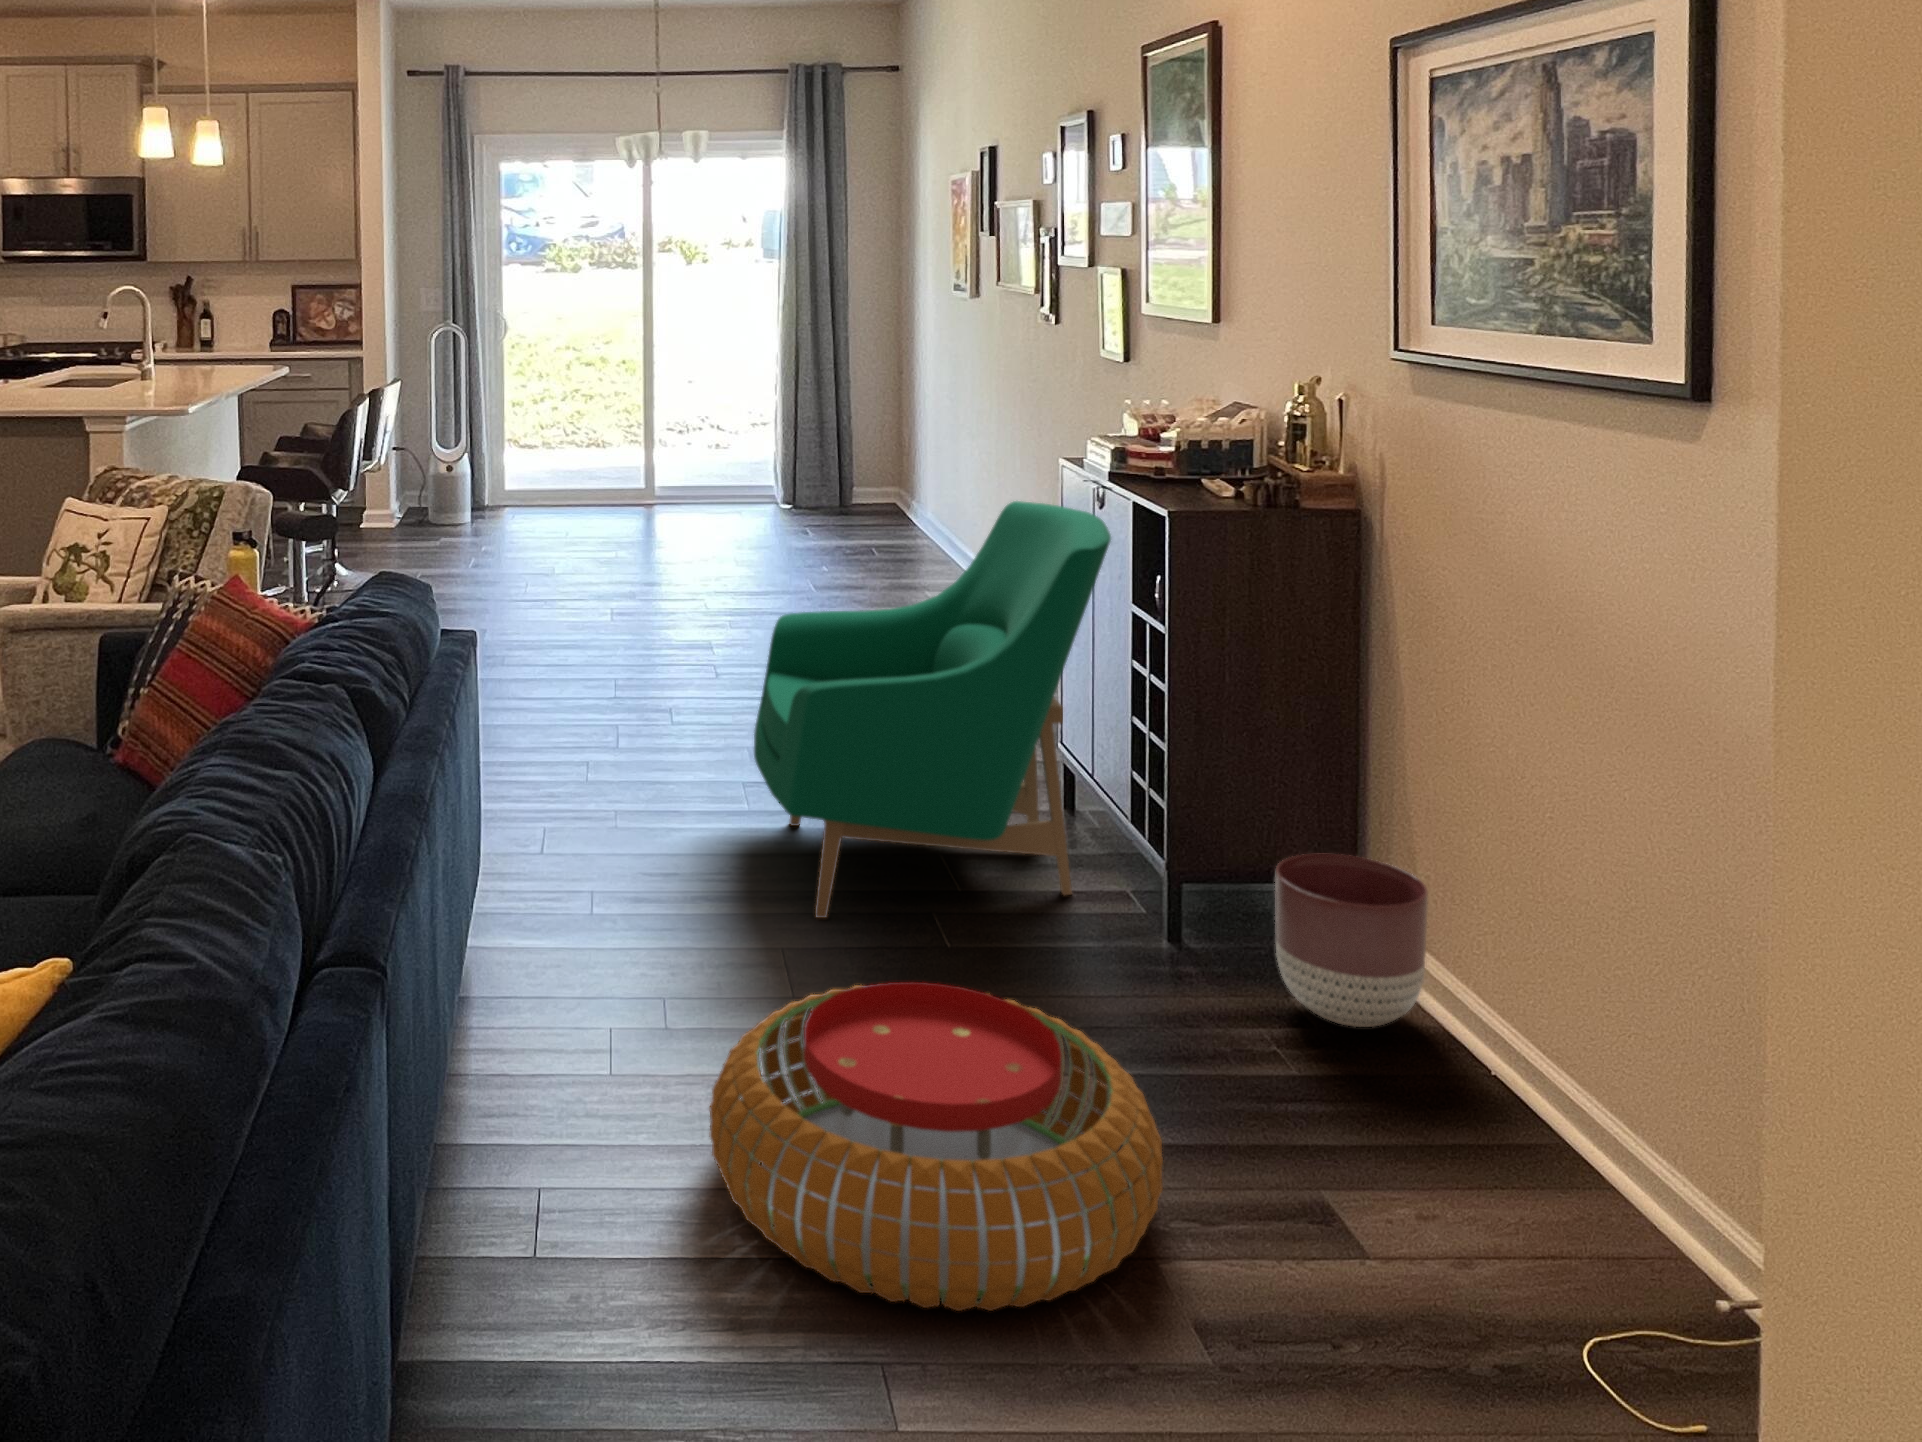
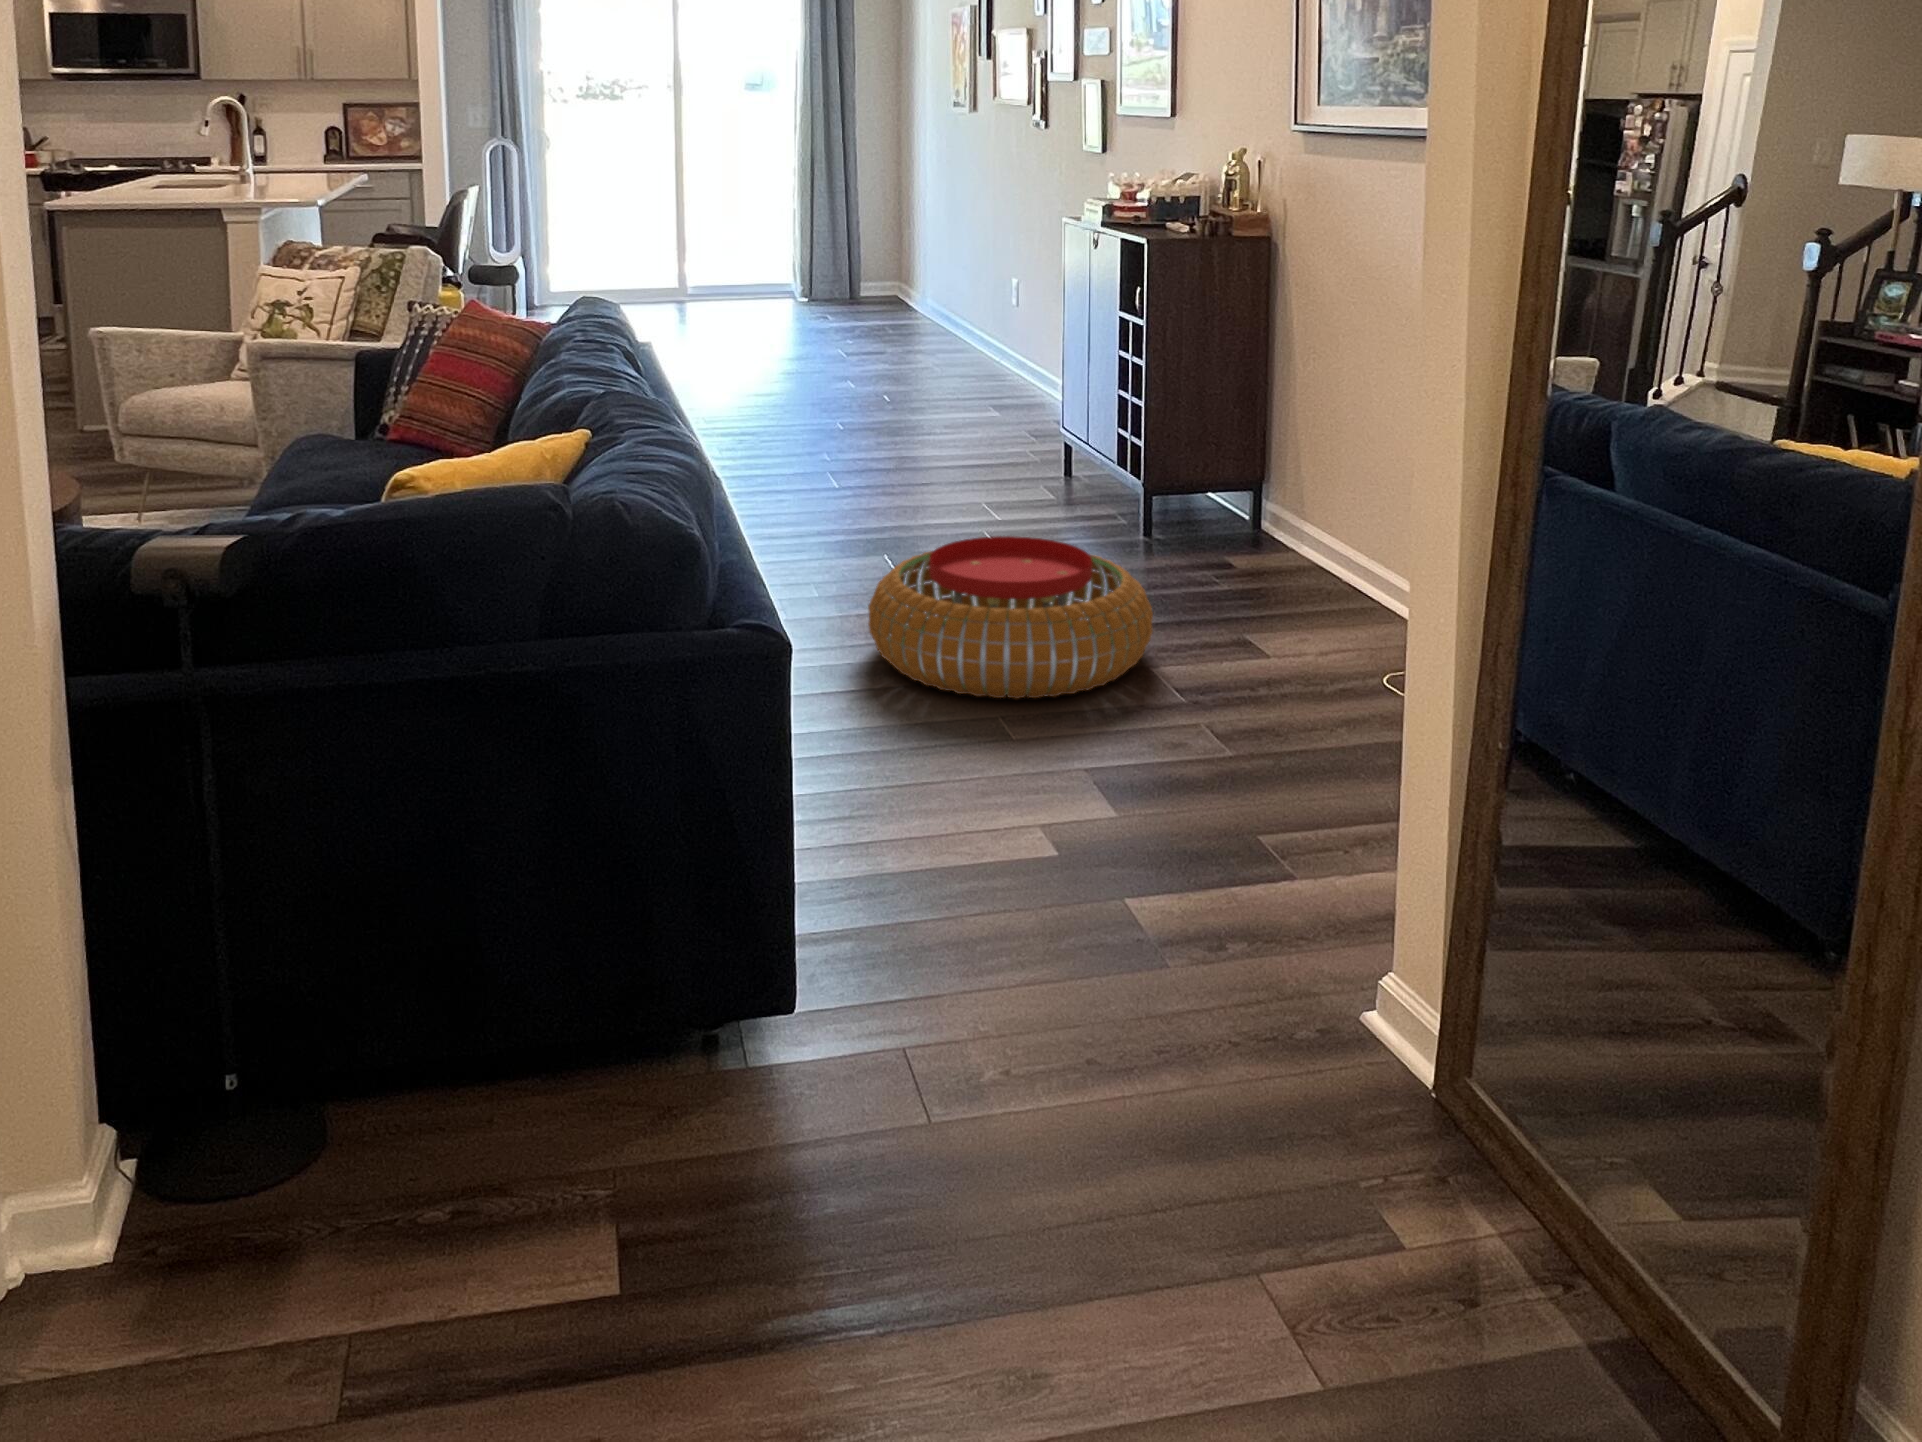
armchair: present [754,501,1111,918] -> none [844,249,1107,543]
planter: present [1275,853,1428,1027] -> none [1216,465,1309,569]

